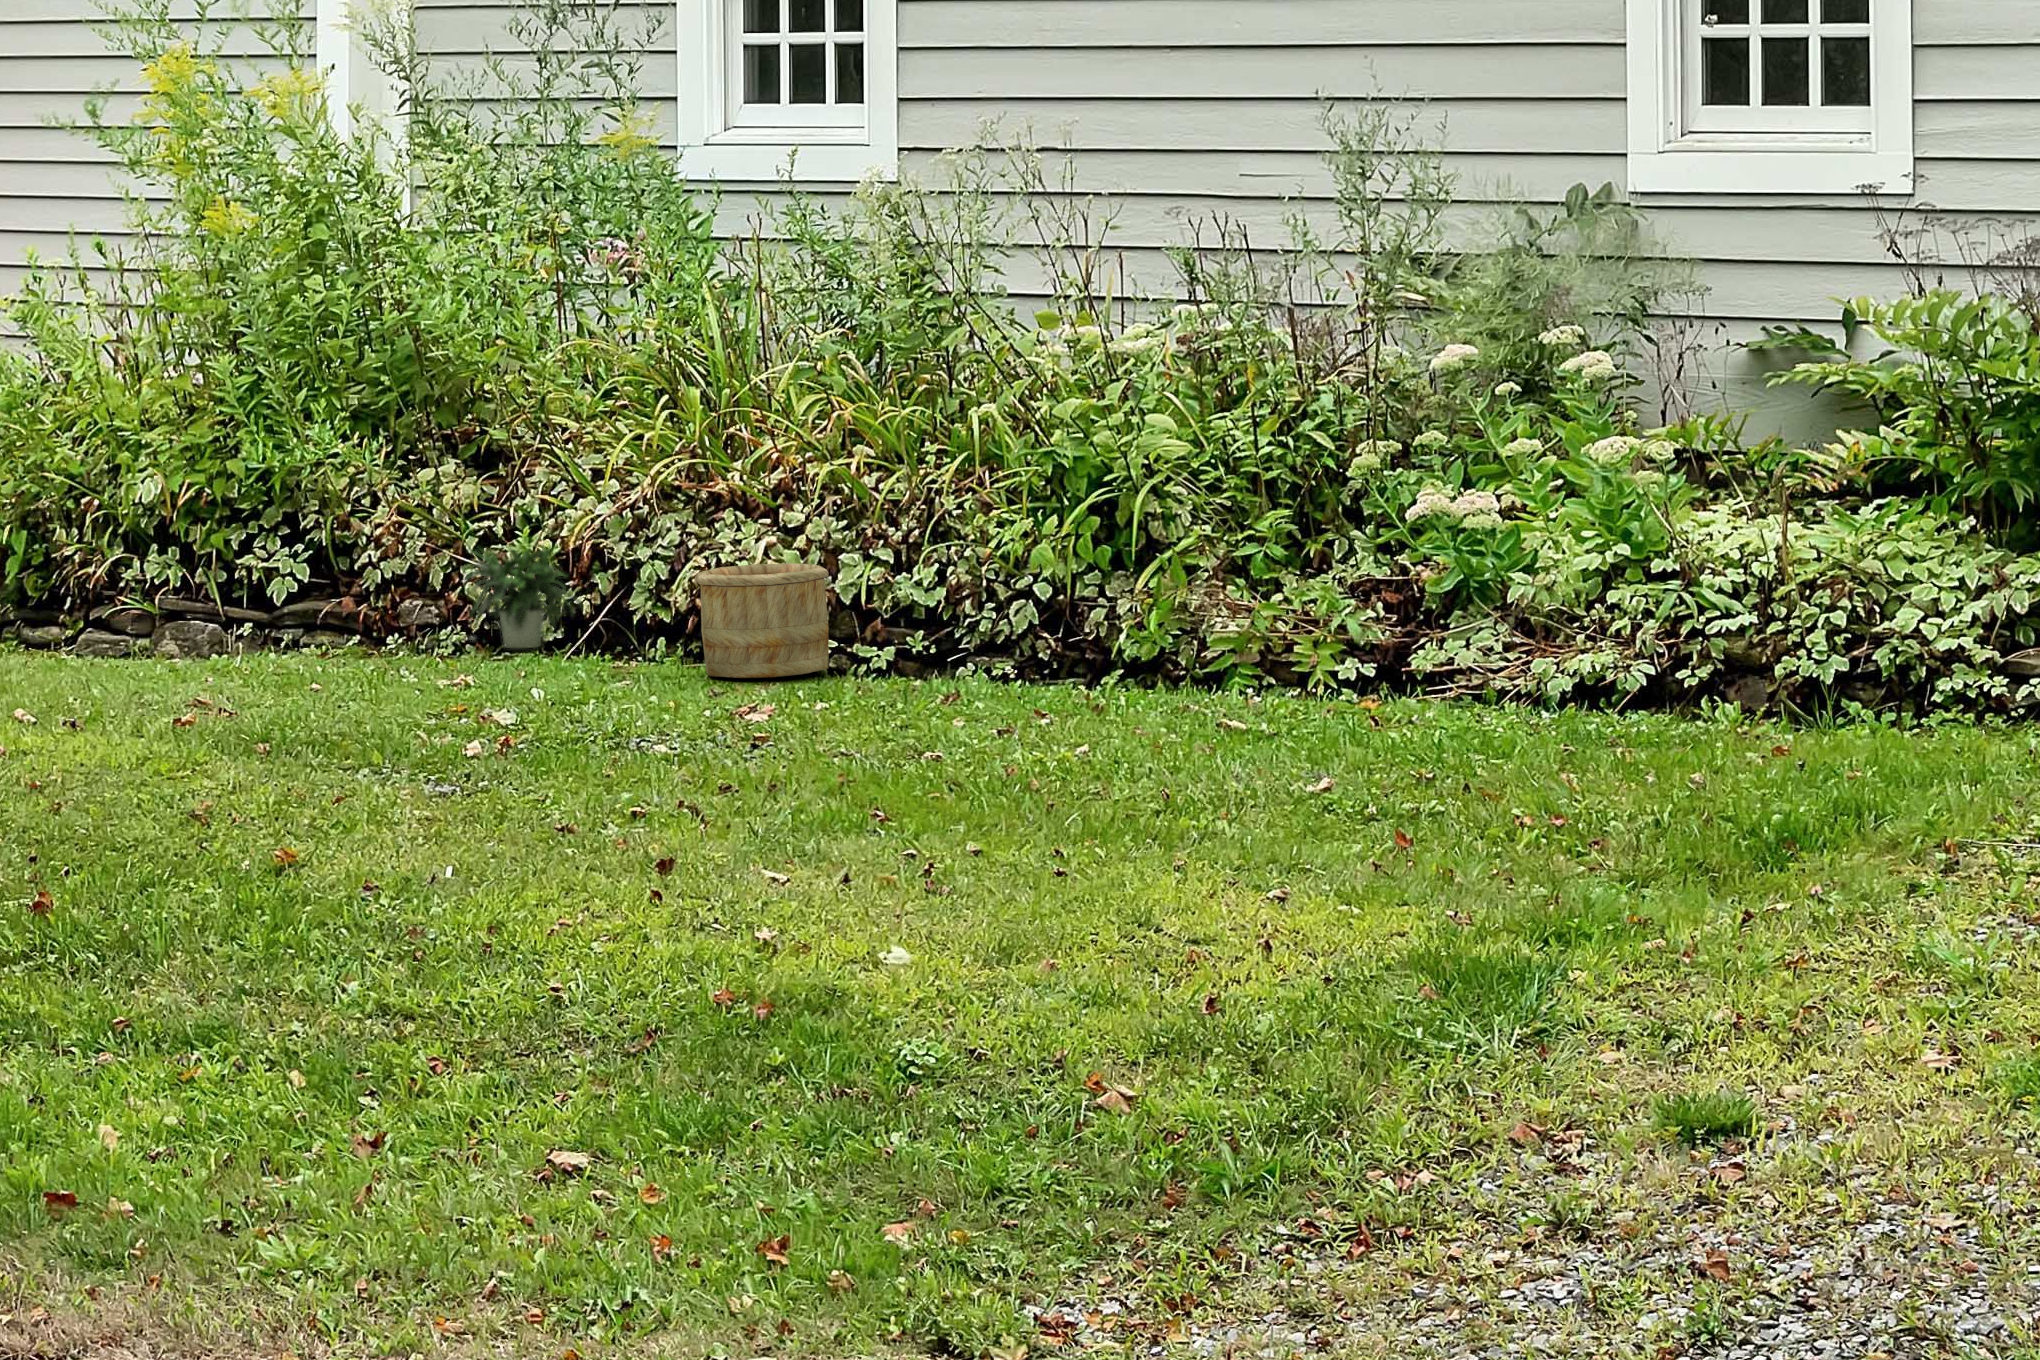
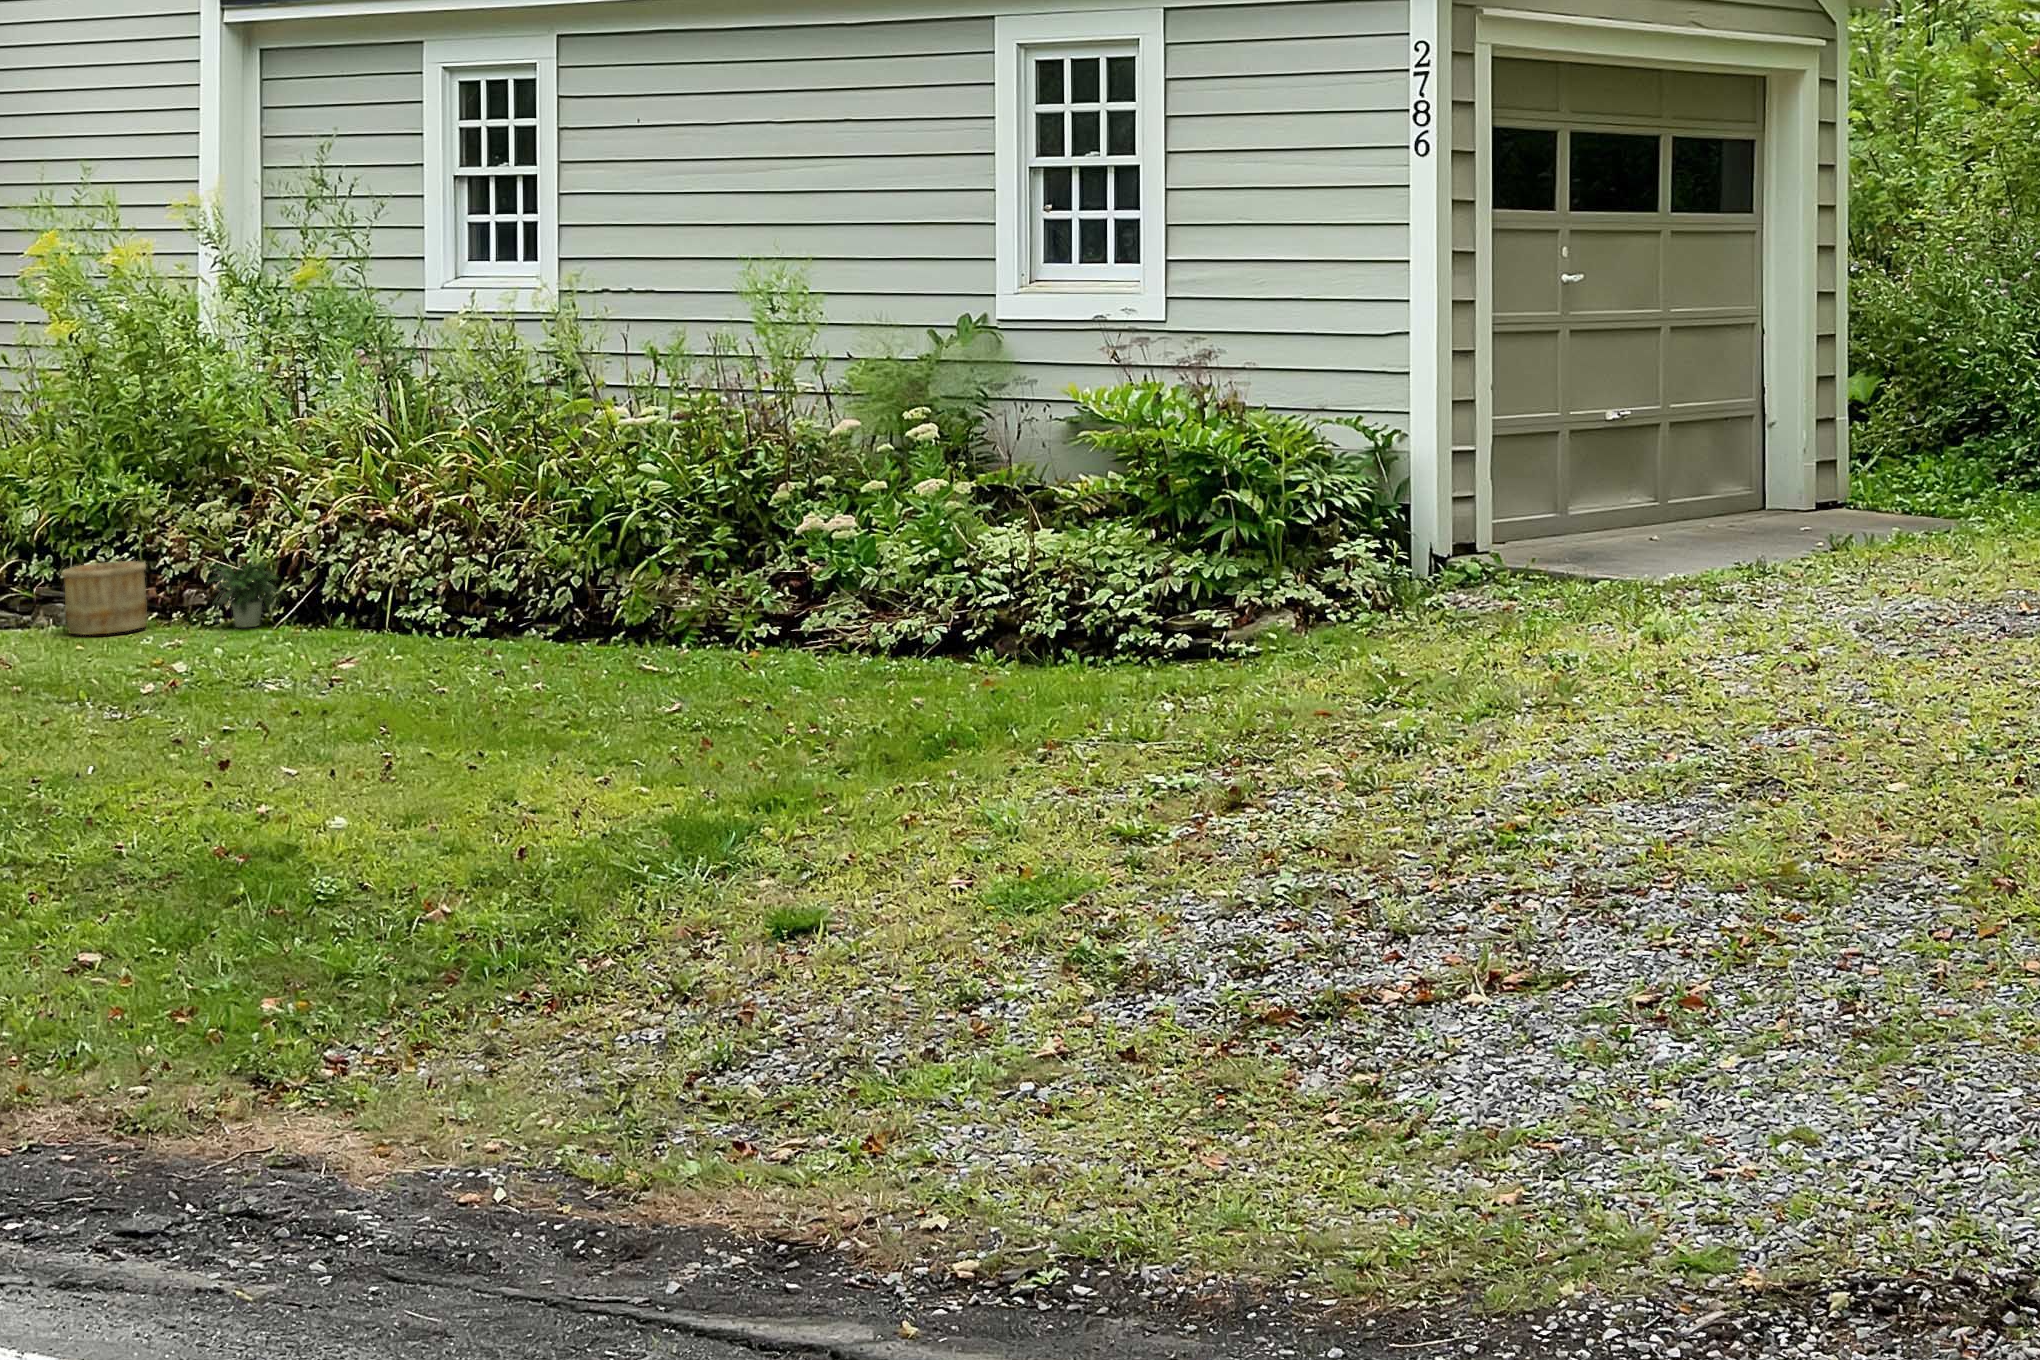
wooden bucket: present [695,563,829,678] -> present [62,561,147,635]

